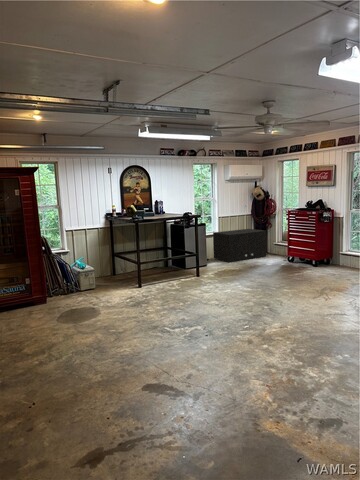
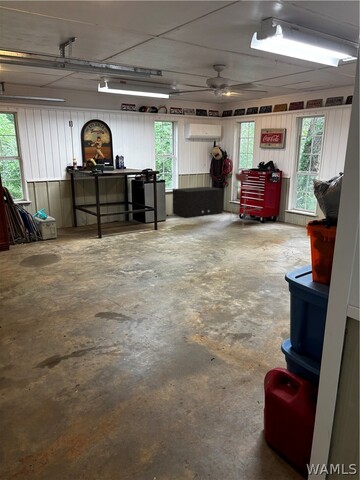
bar stool: none [277,214,311,270] -> present [235,173,260,211]

